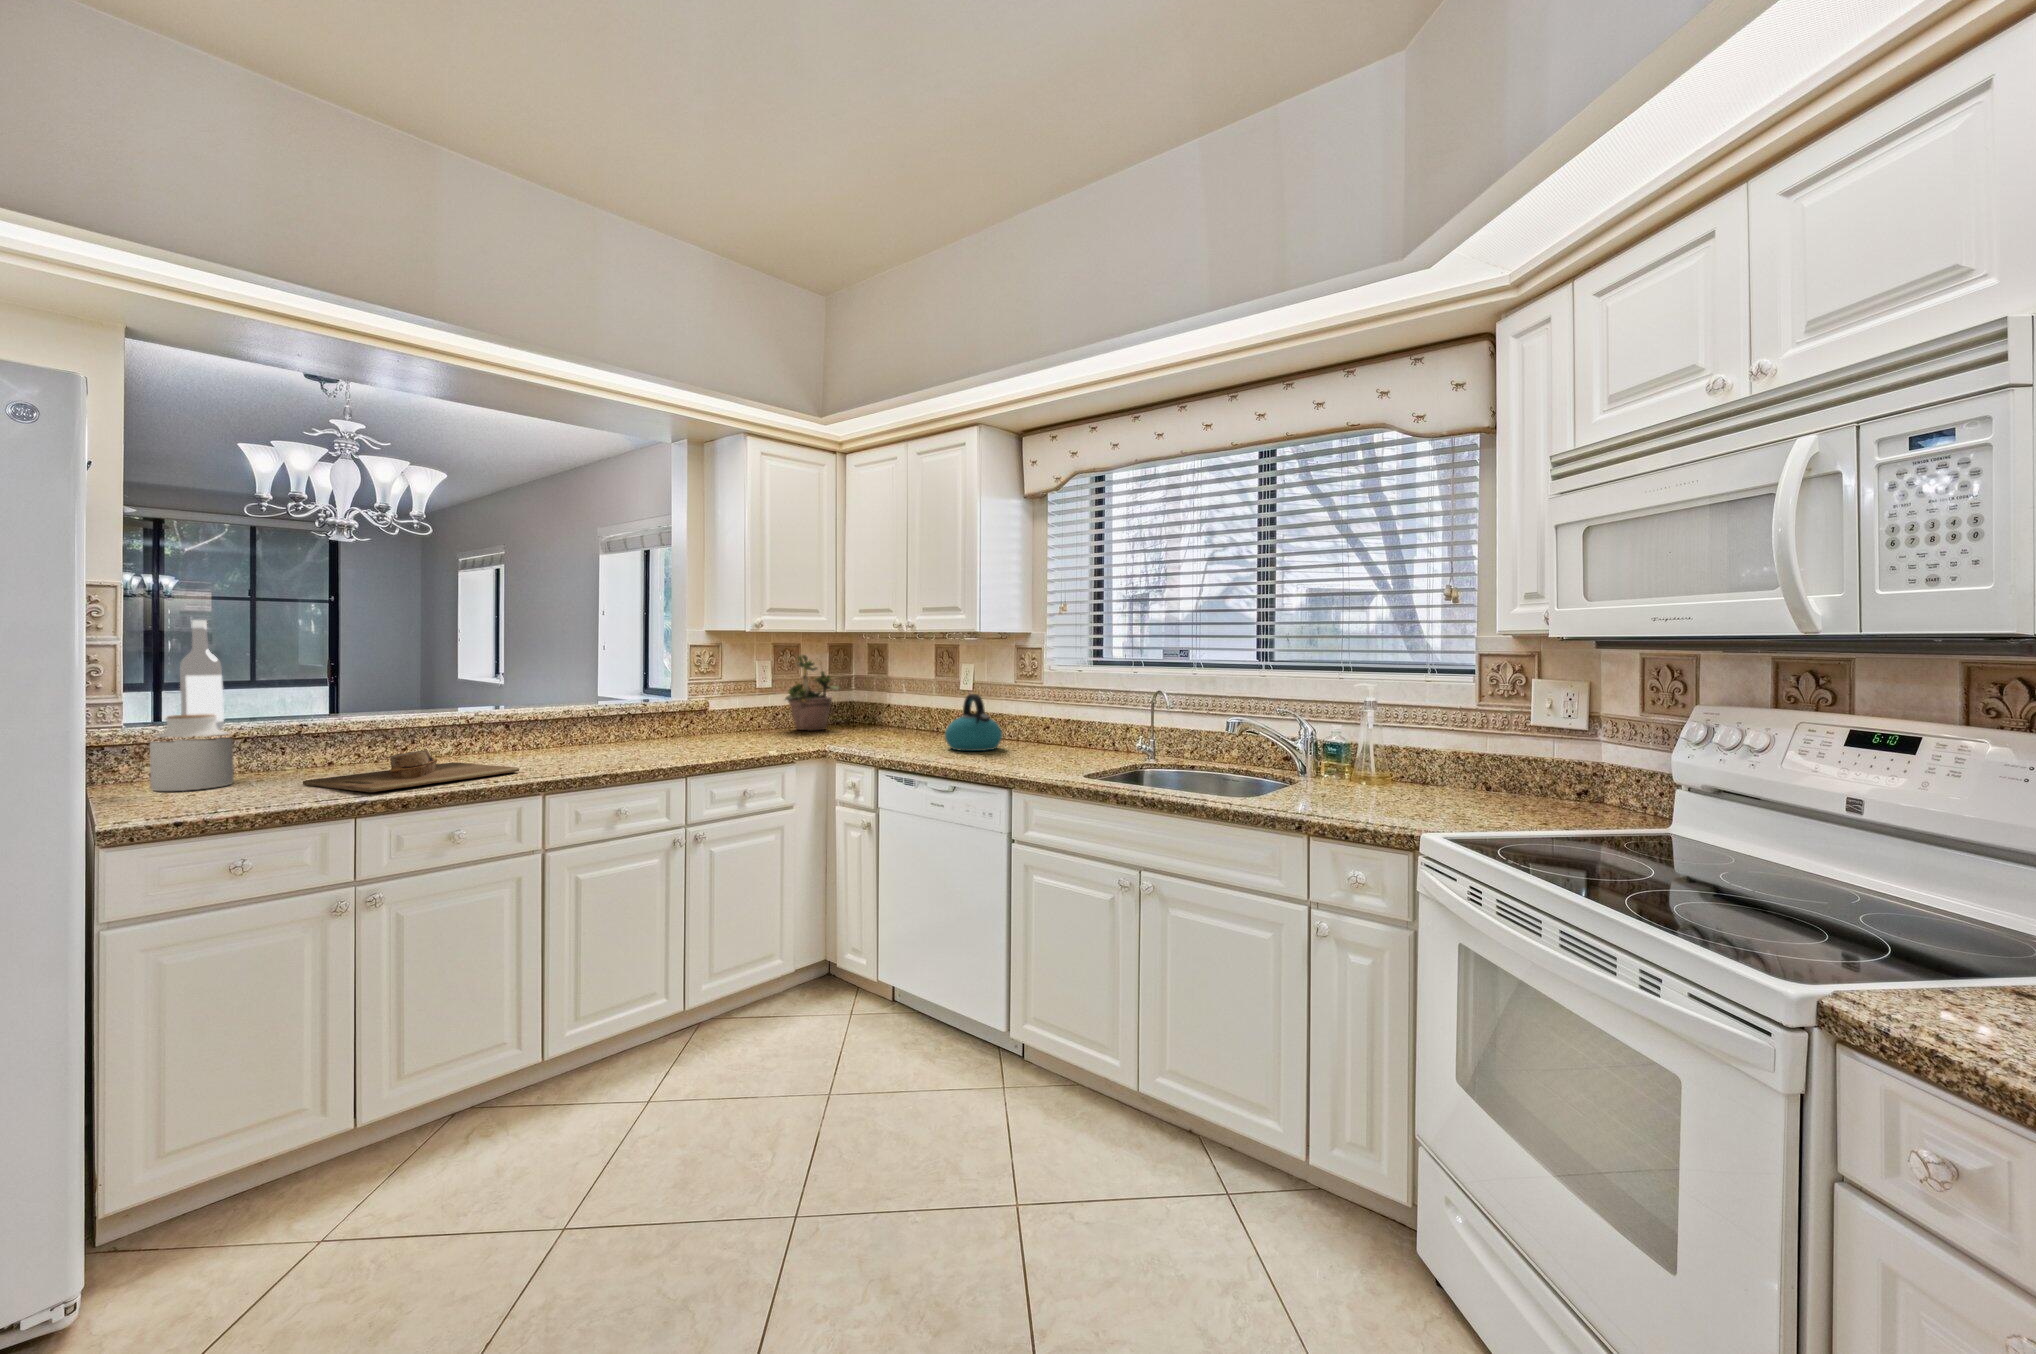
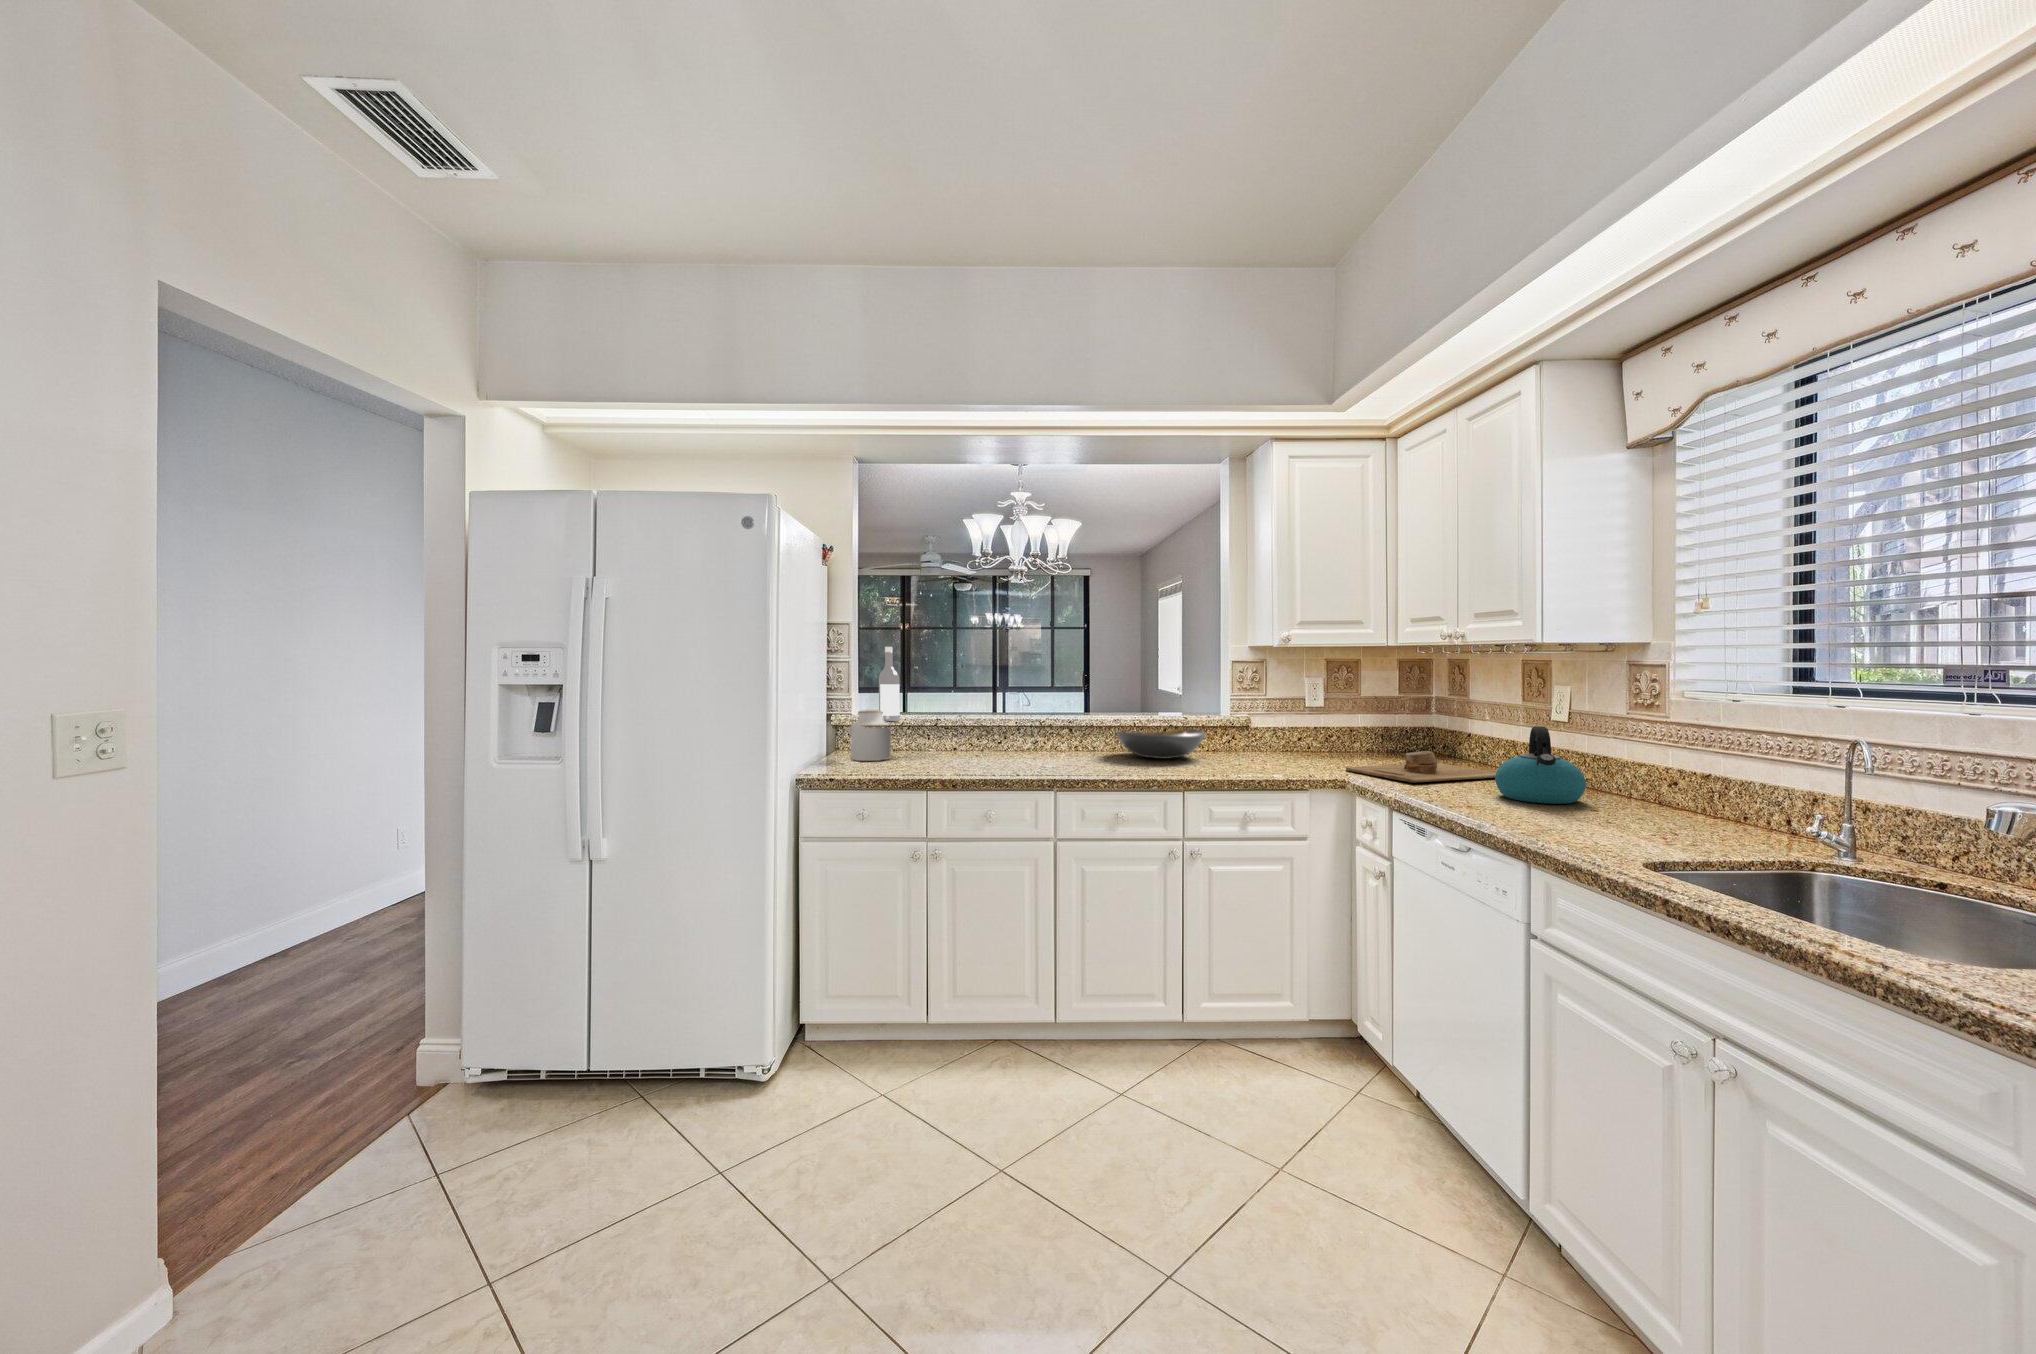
potted plant: present [785,655,839,731] -> none [1333,665,1401,756]
fruit bowl: none [571,712,680,749] -> present [1116,726,1205,759]
cutting board: present [303,750,519,792] -> present [1346,751,1496,783]

